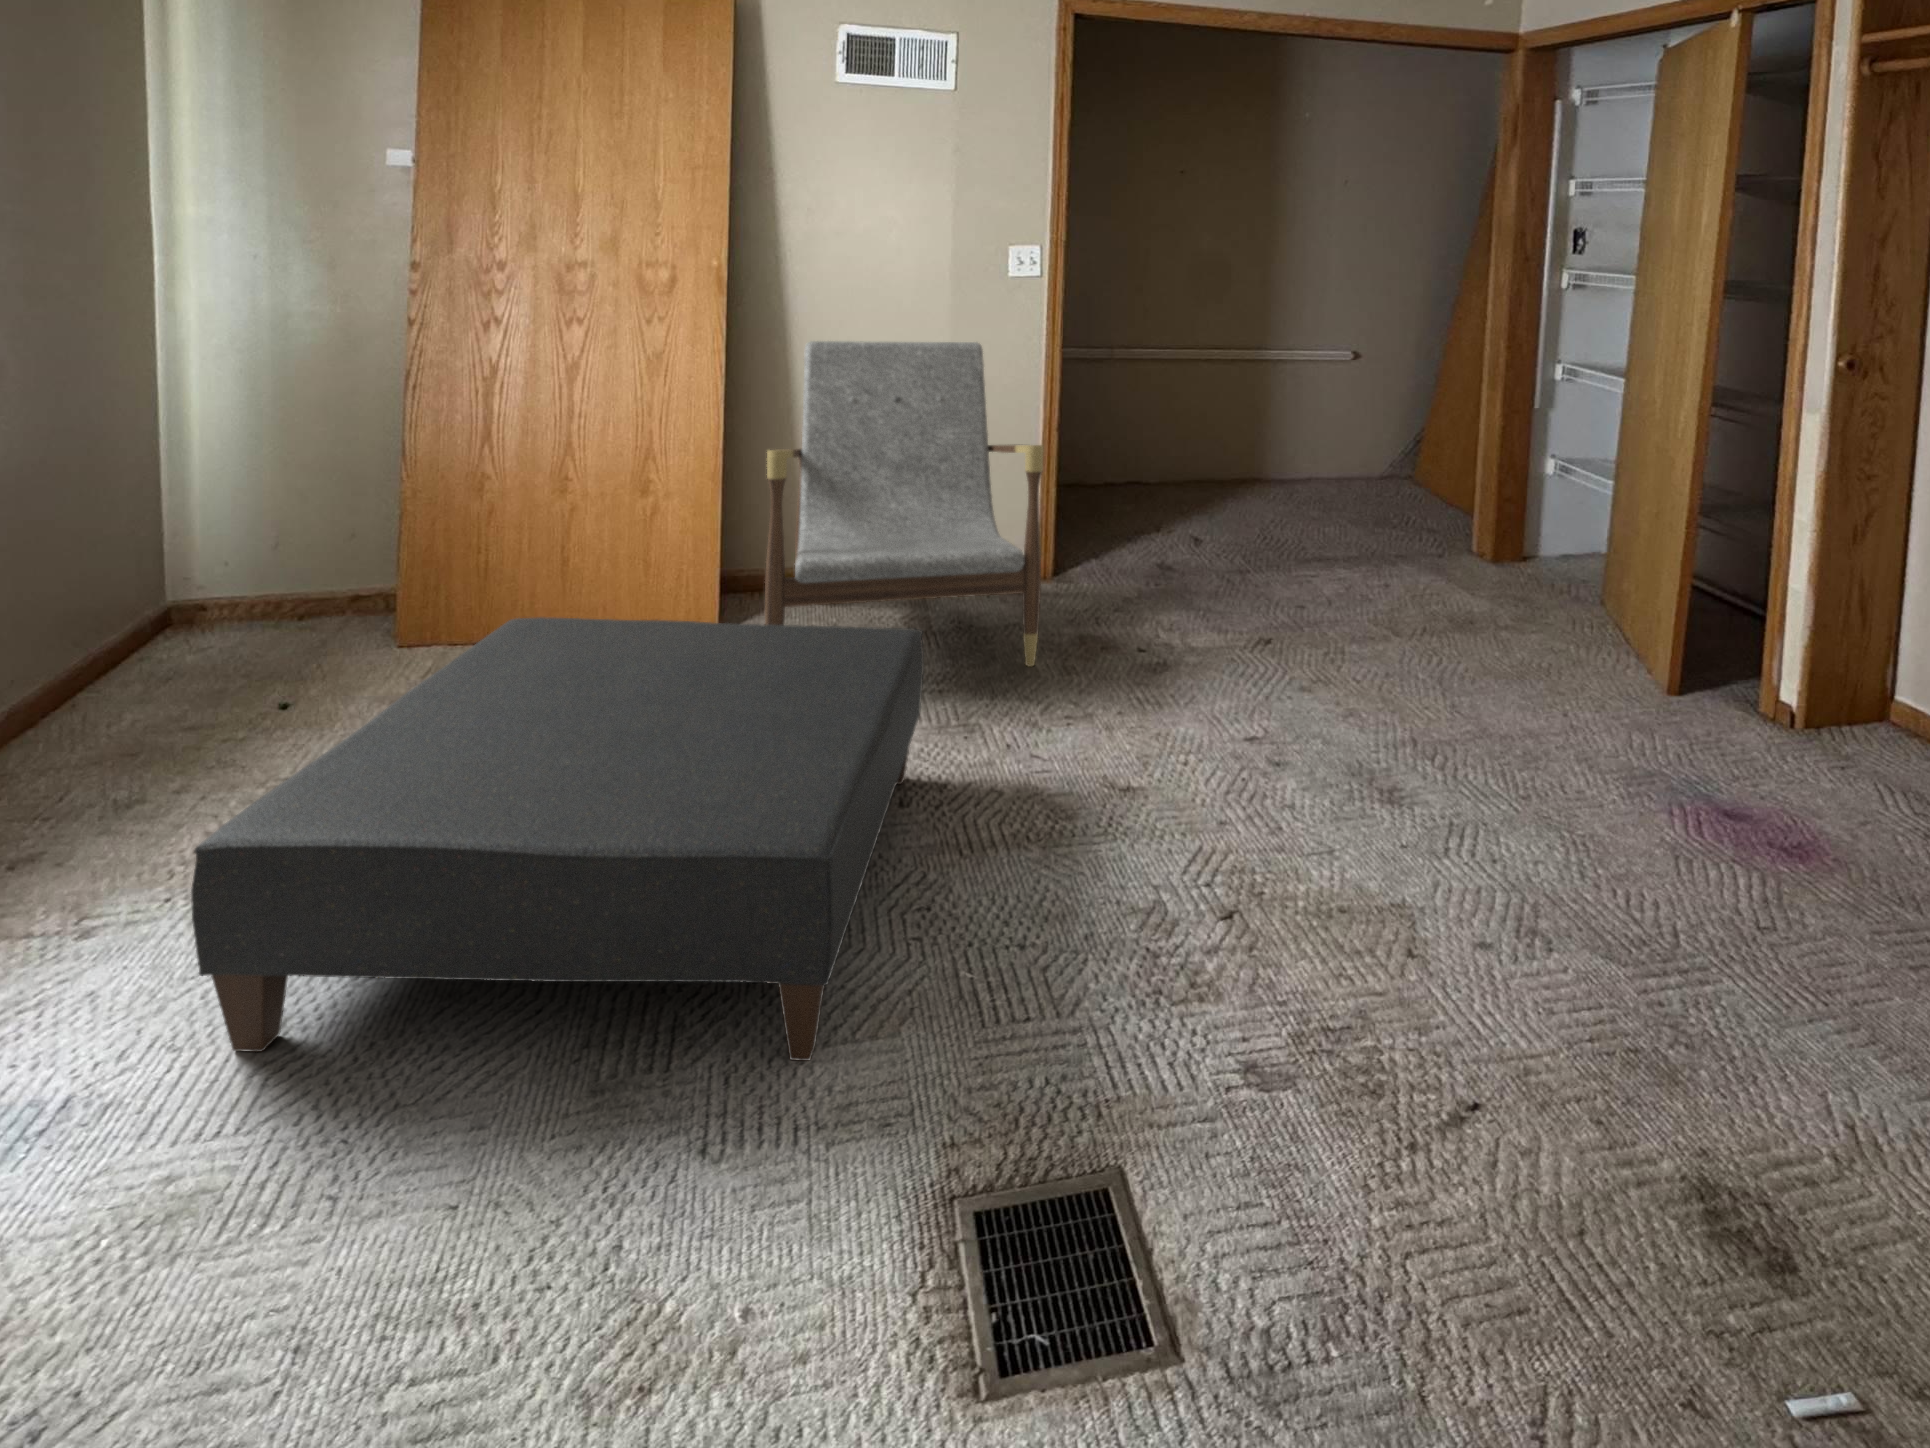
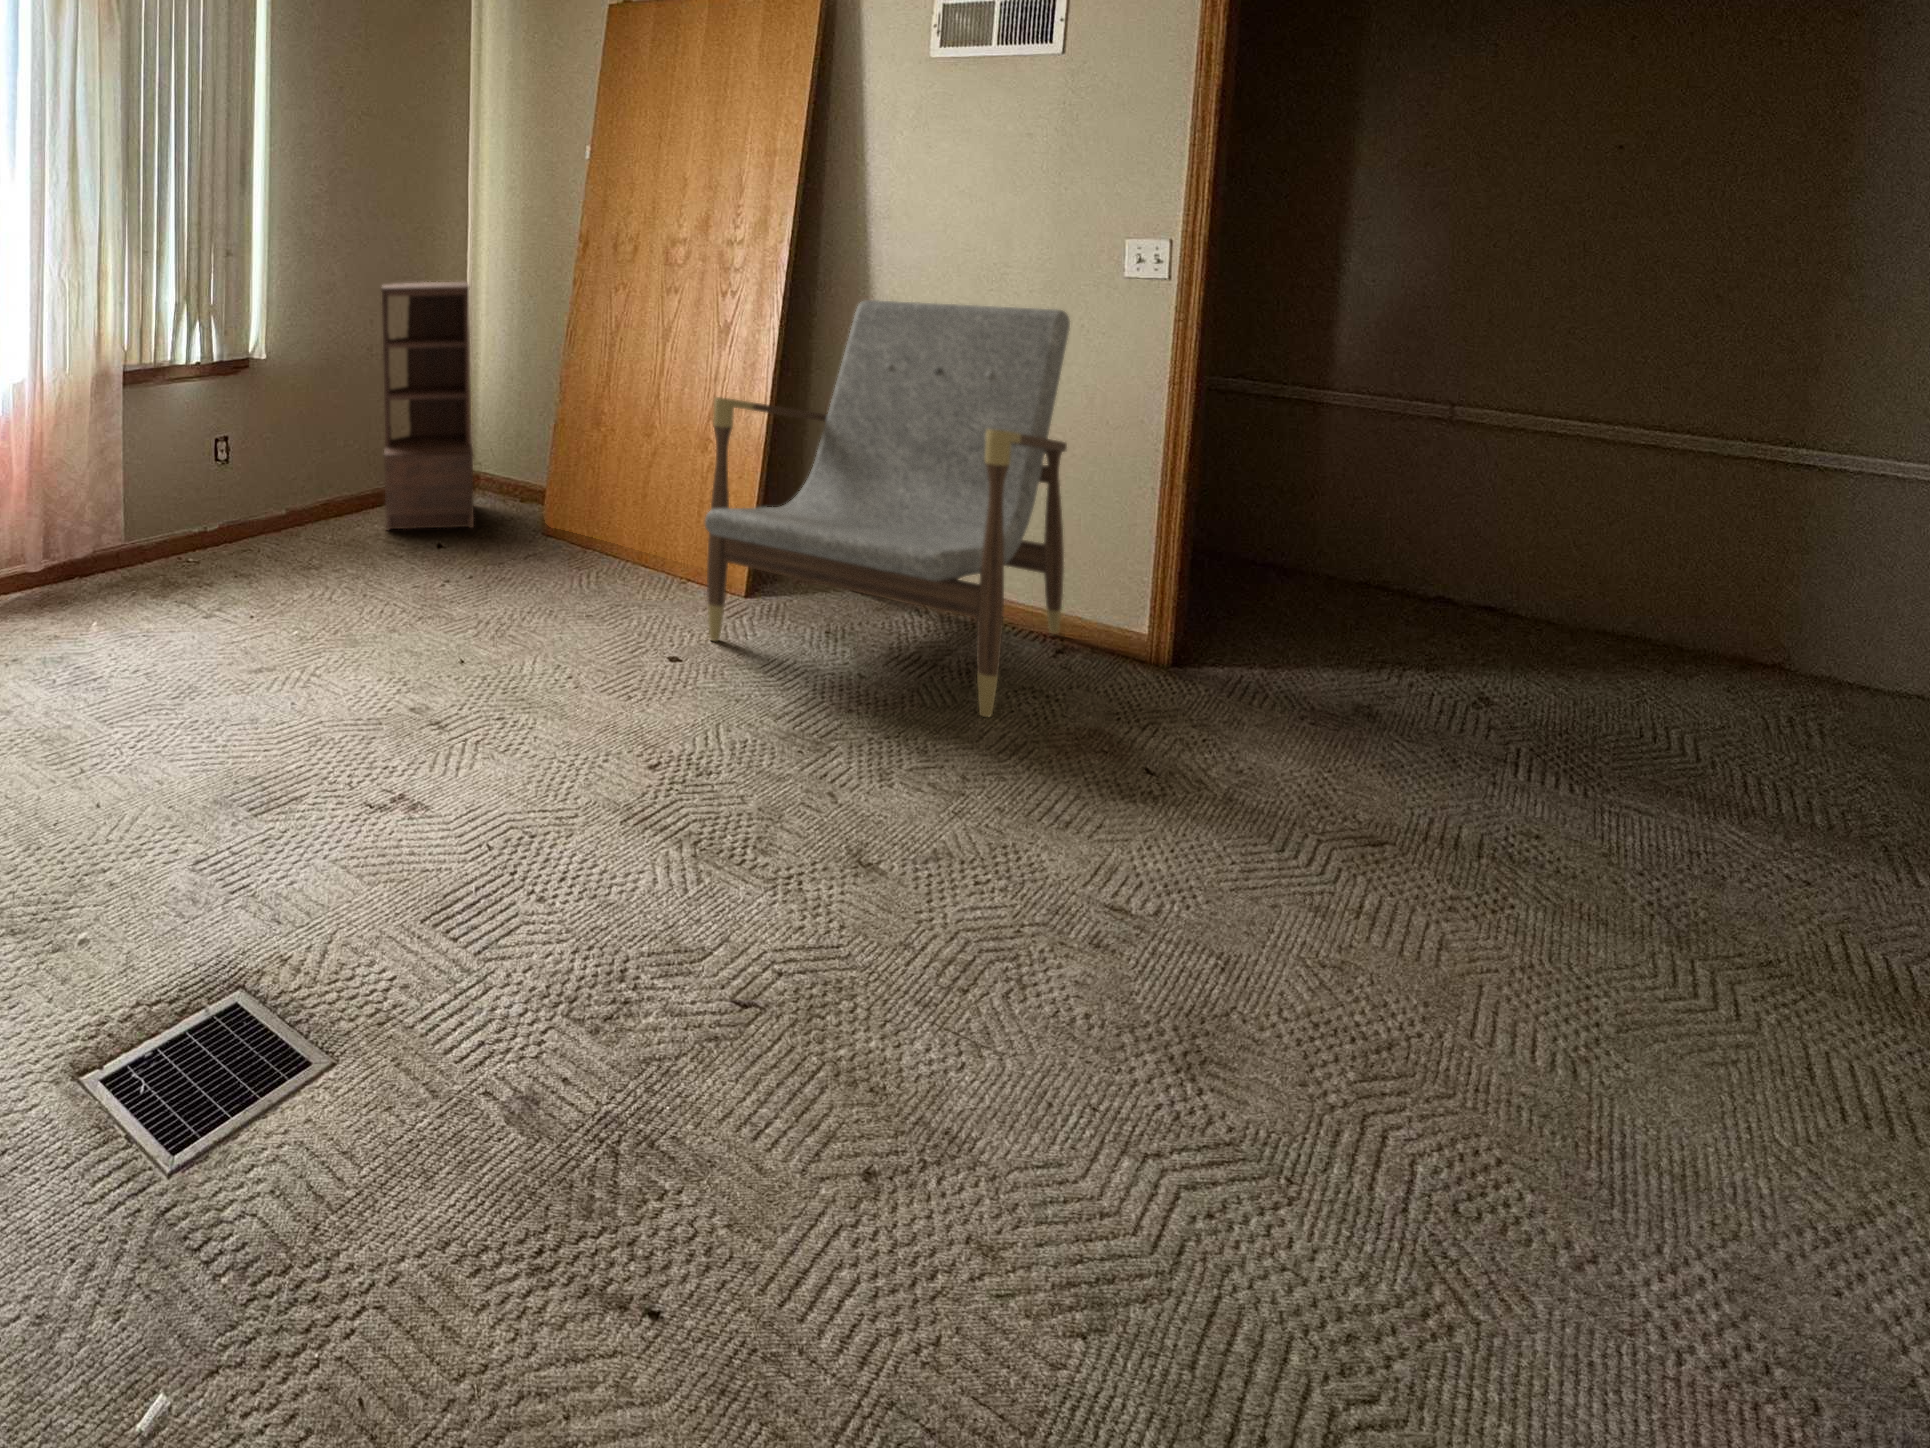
bookshelf: none [84,341,302,704] -> present [382,282,474,530]
ottoman: present [191,617,924,1061] -> none [143,500,707,862]

